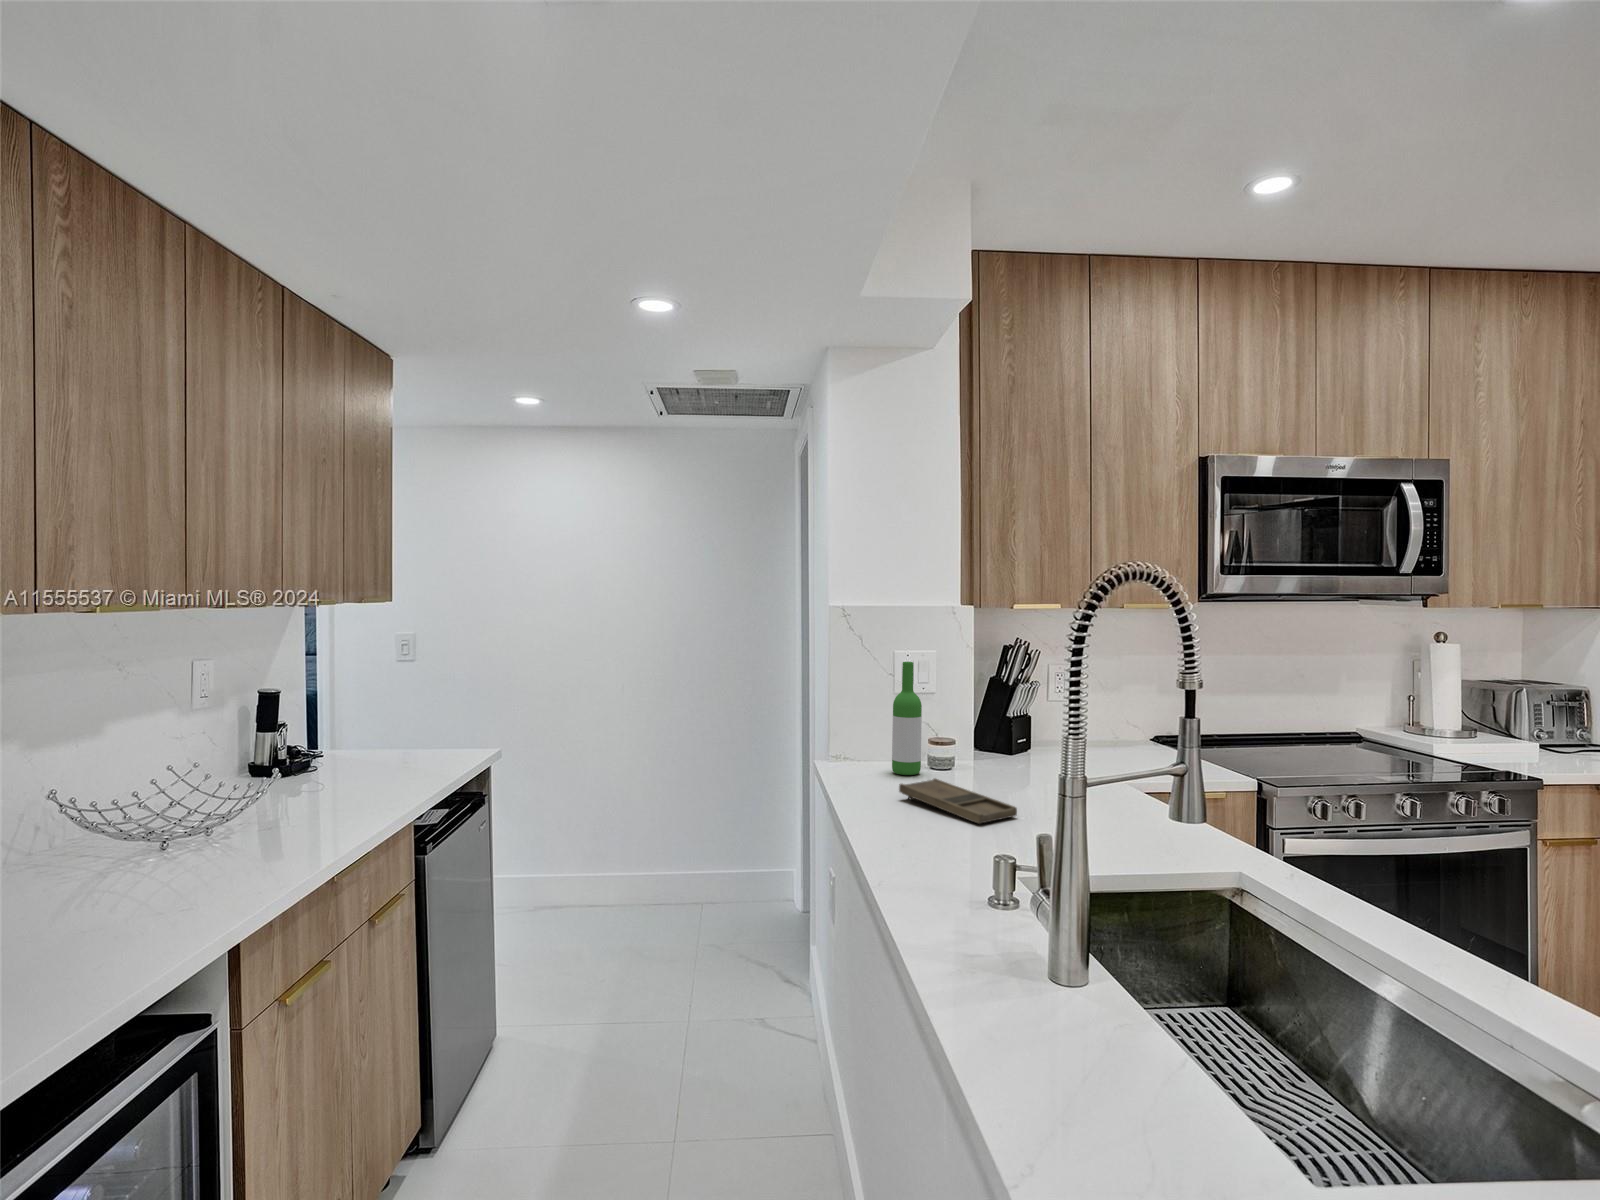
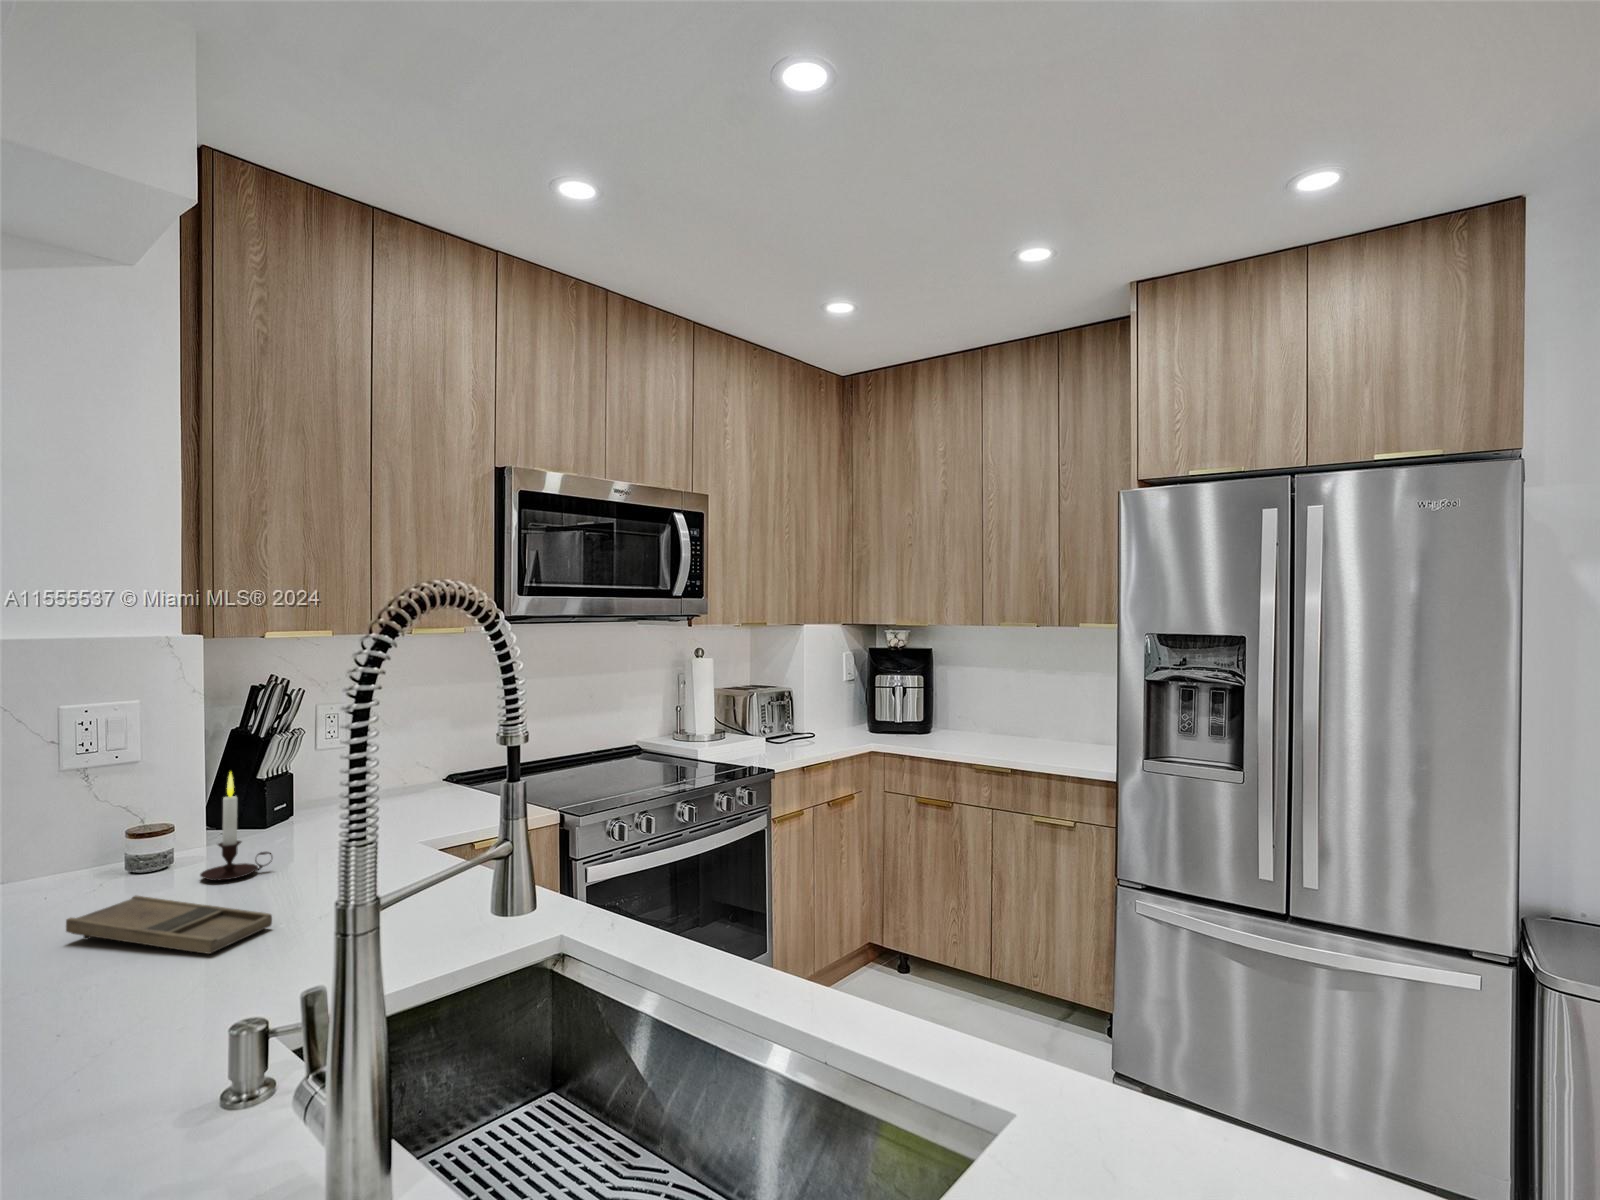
wine bottle: present [892,662,922,775] -> none [57,725,113,897]
candle: none [971,703,1017,782] -> present [200,772,272,880]

